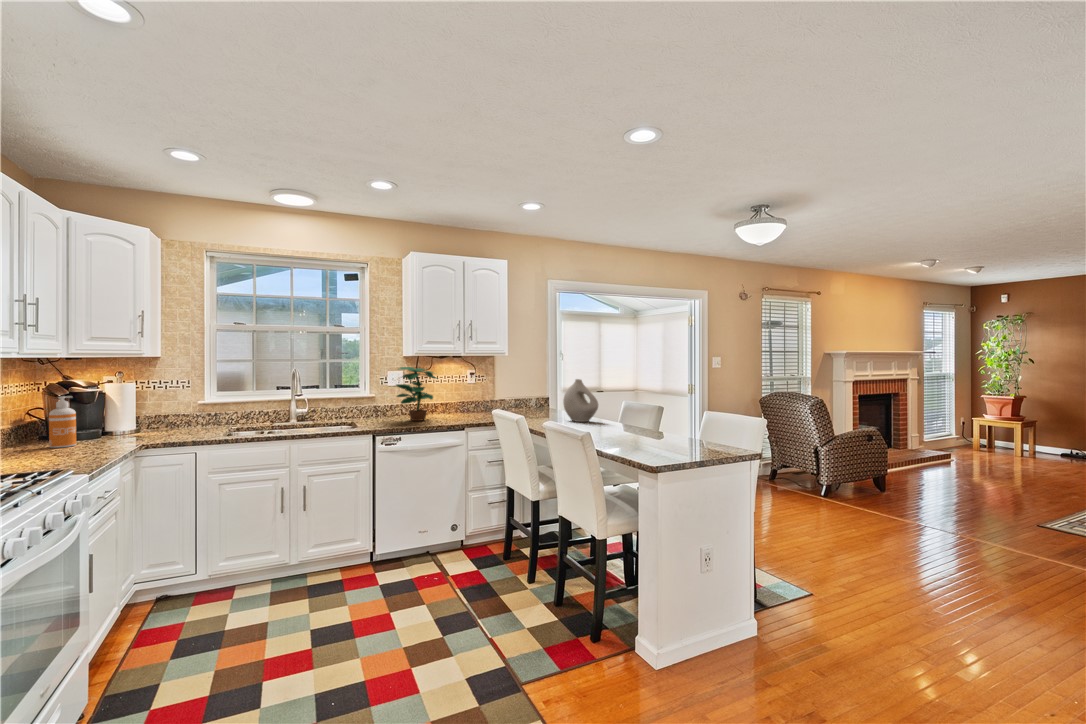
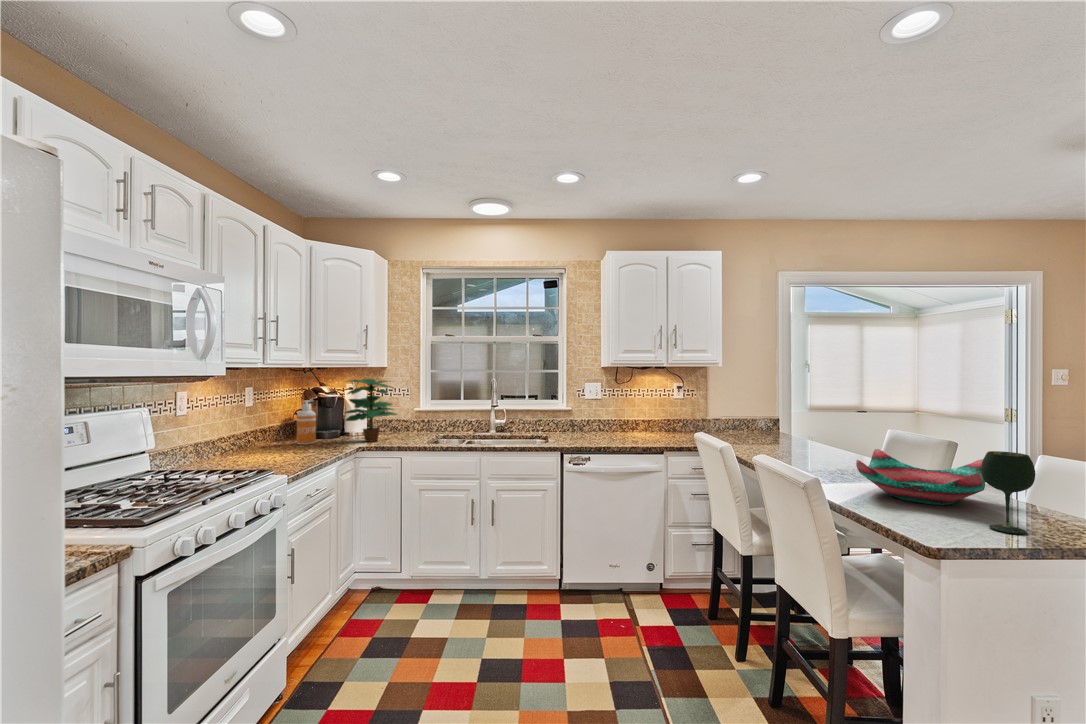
potted plant: present [396,367,437,421] -> present [345,379,397,442]
vase: present [563,379,598,422] -> none [794,399,844,456]
wine glass: none [681,405,707,454] -> present [981,451,1035,534]
decorative bowl: none [611,411,683,444] -> present [856,449,985,505]

